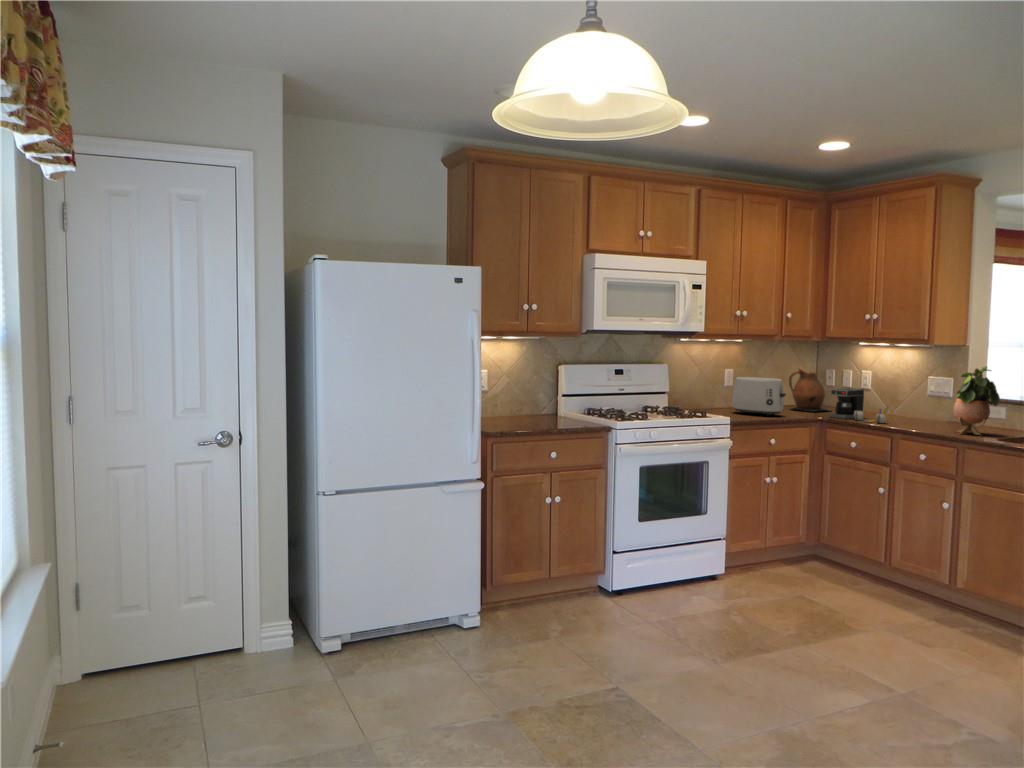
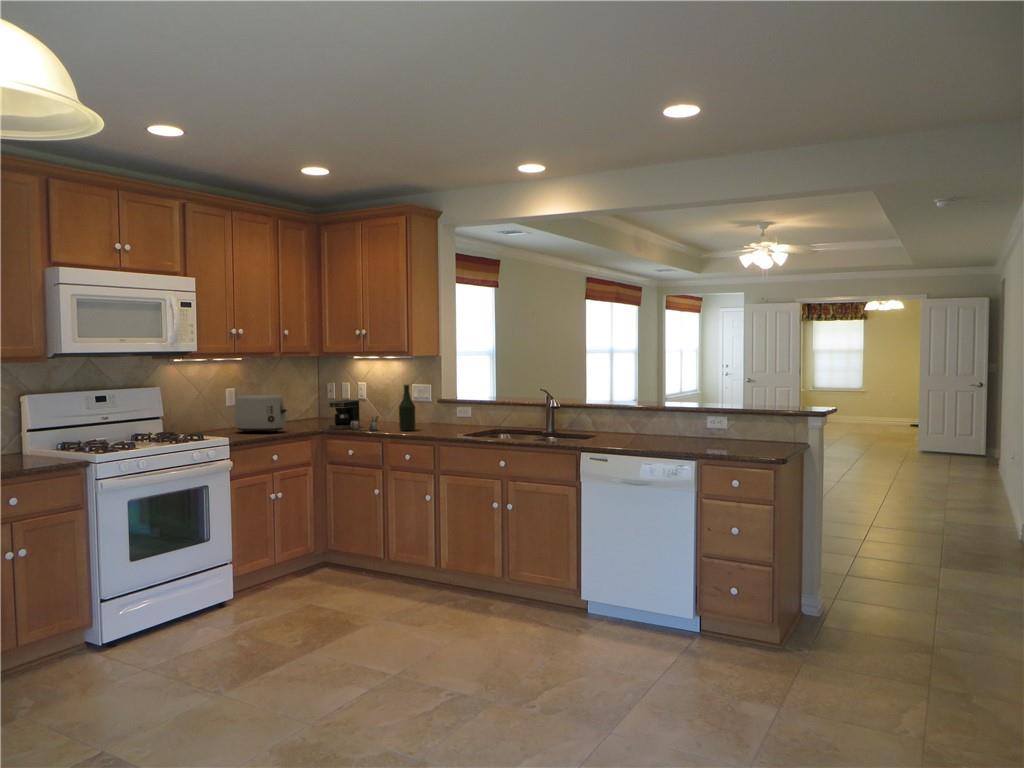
potted plant: present [953,366,1000,435] -> none [429,374,462,434]
ceramic pitcher: present [789,368,825,411] -> none [292,382,334,425]
bottle: none [913,376,934,427] -> present [399,385,415,431]

